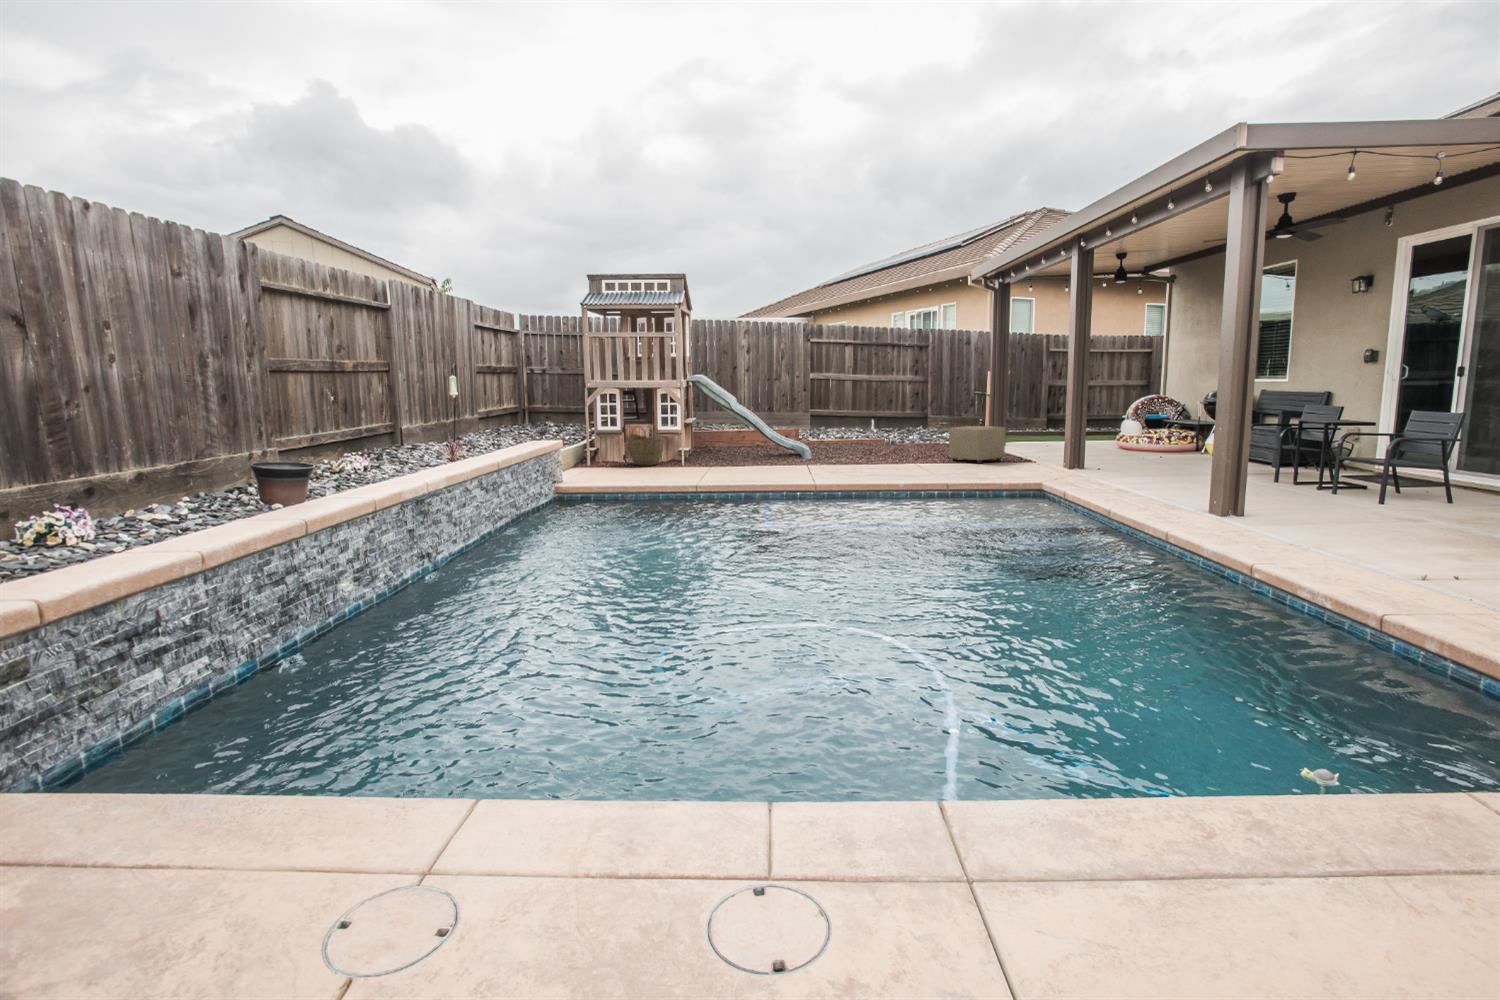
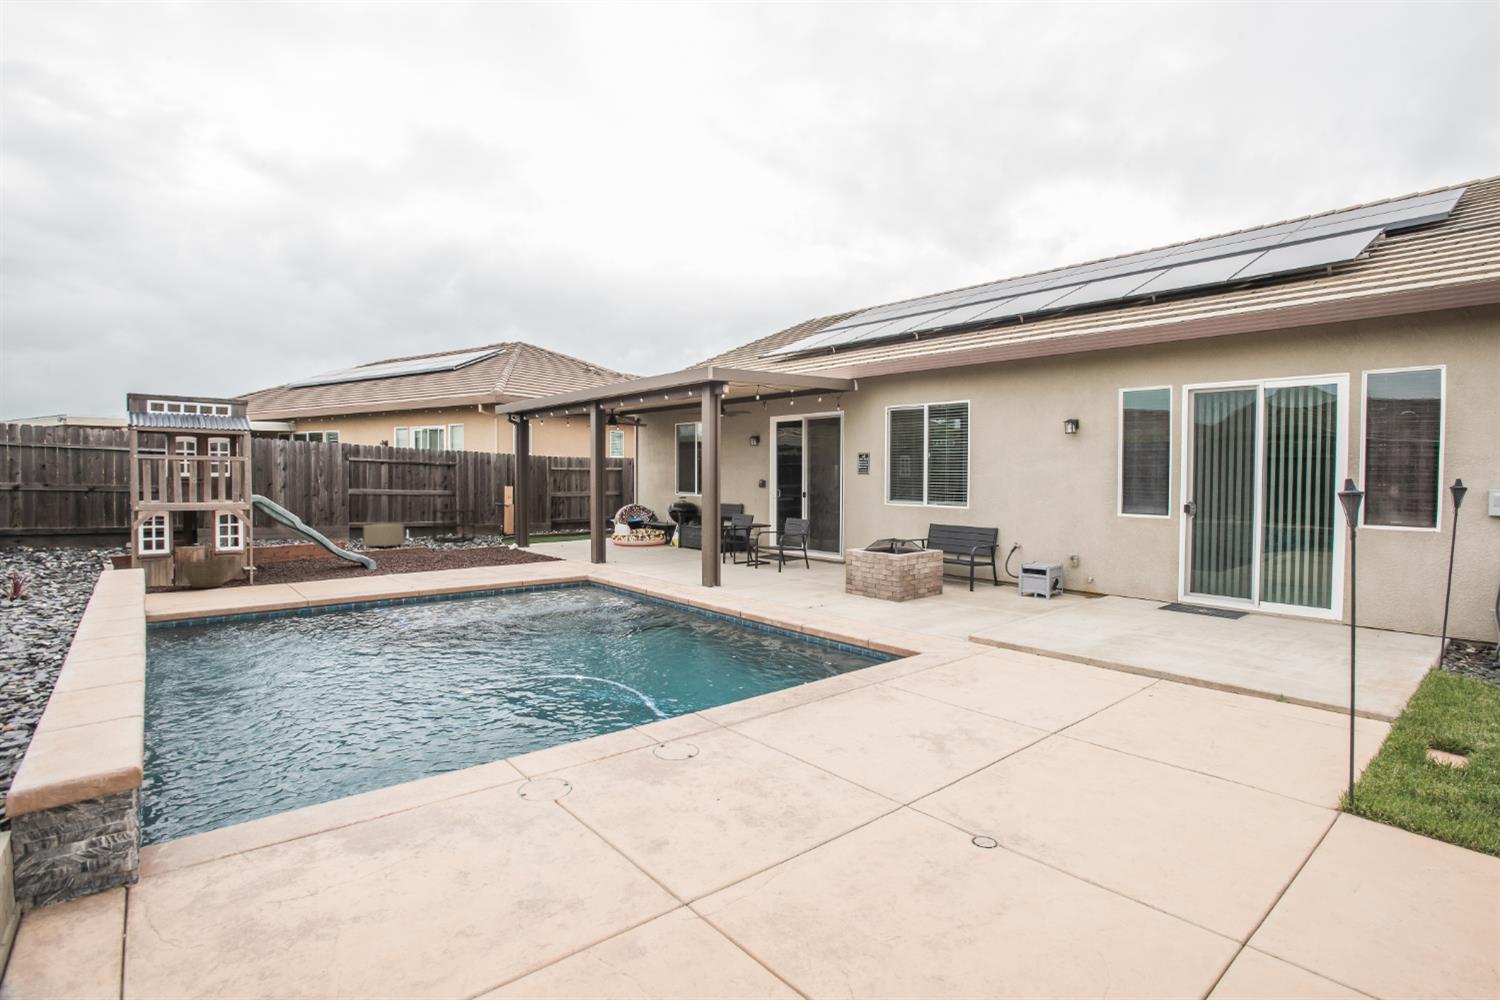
side table: none [899,398,943,436] -> present [432,509,475,542]
ottoman: present [949,426,1006,463] -> present [364,524,404,548]

